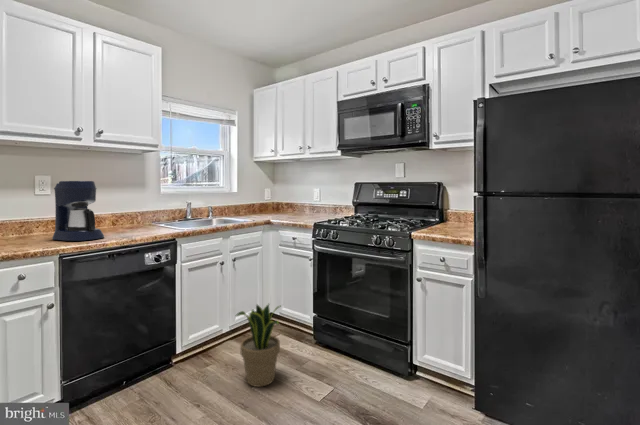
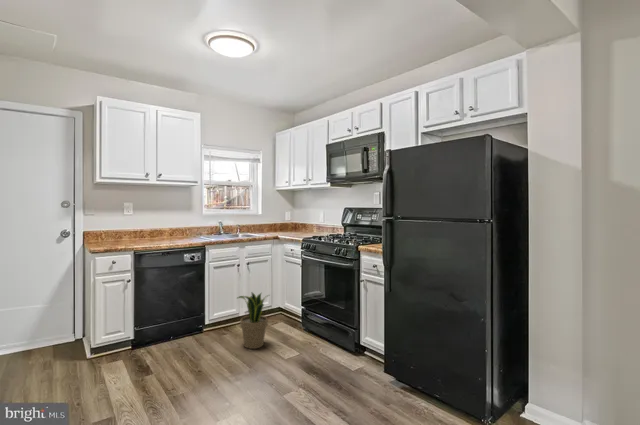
coffee maker: present [52,181,104,241] -> none [132,207,161,244]

